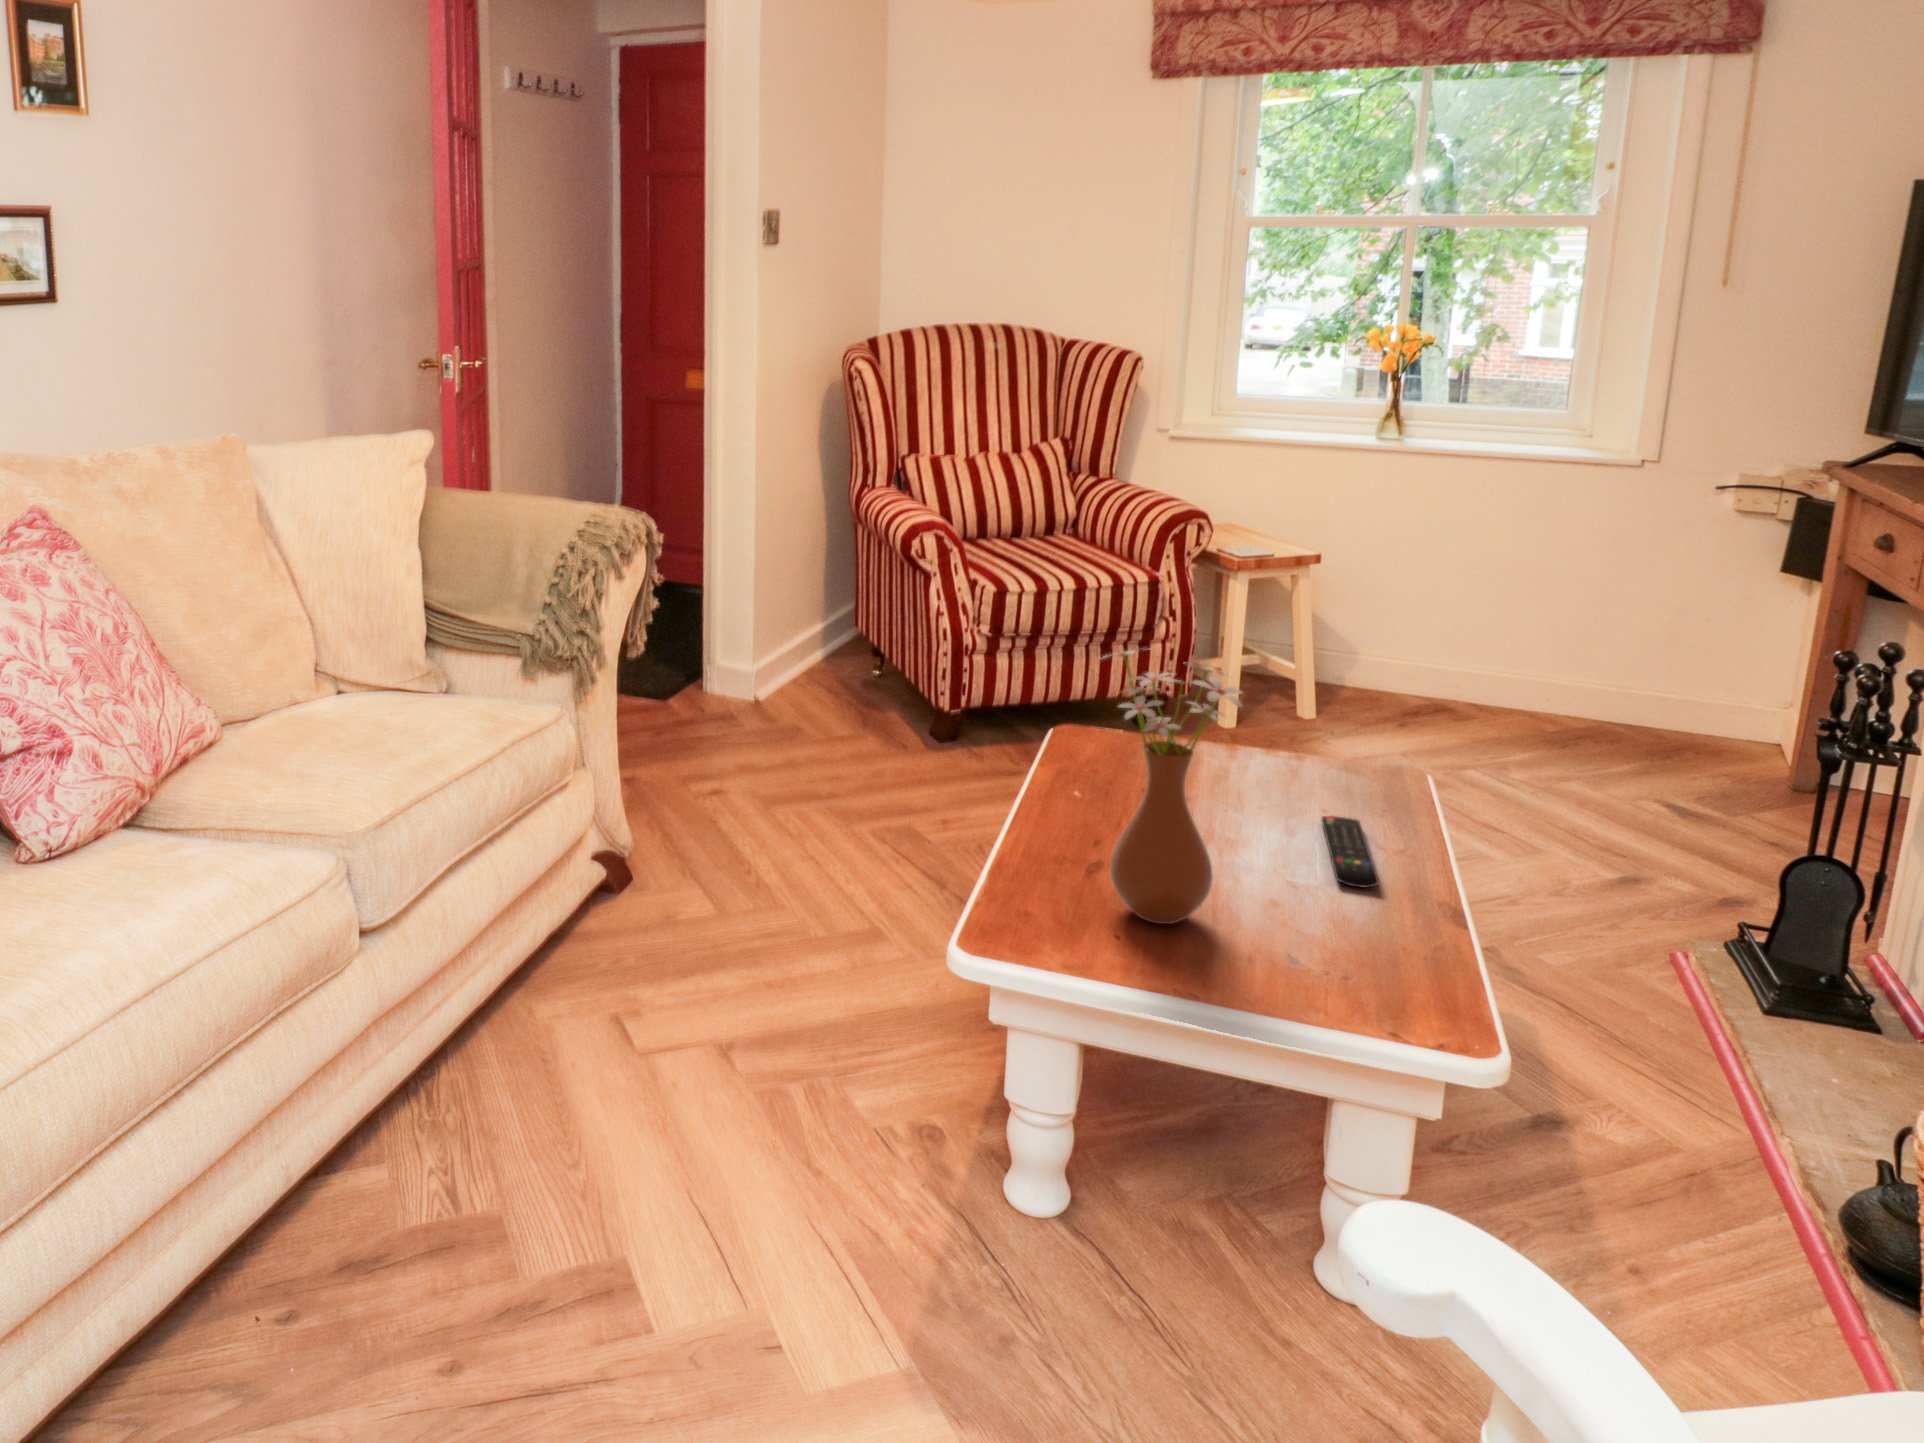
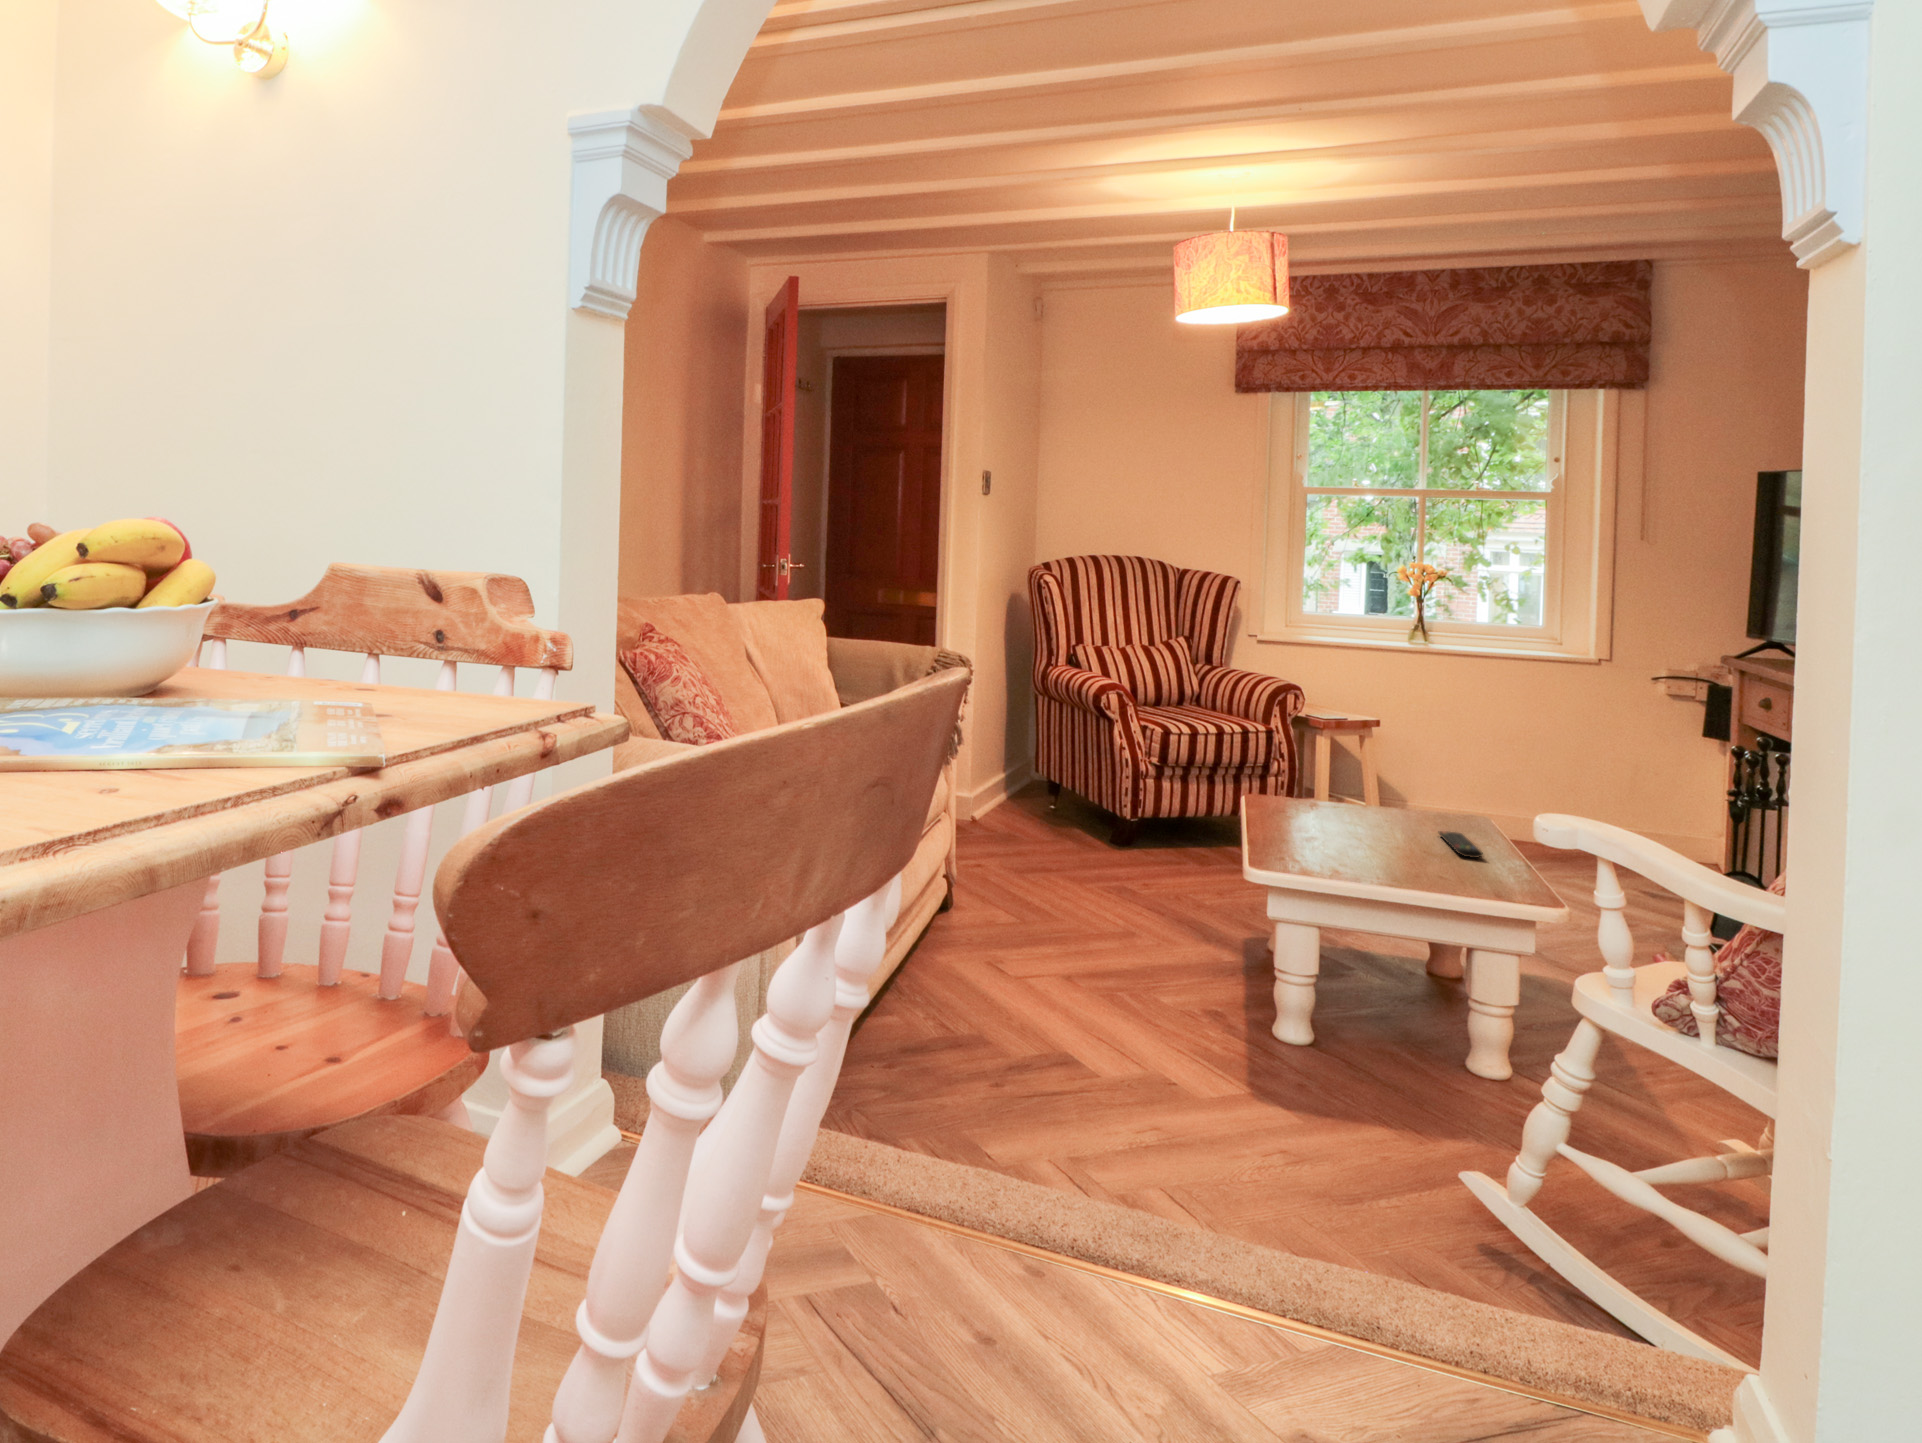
vase: present [1110,650,1243,924] -> none [1323,712,1412,865]

